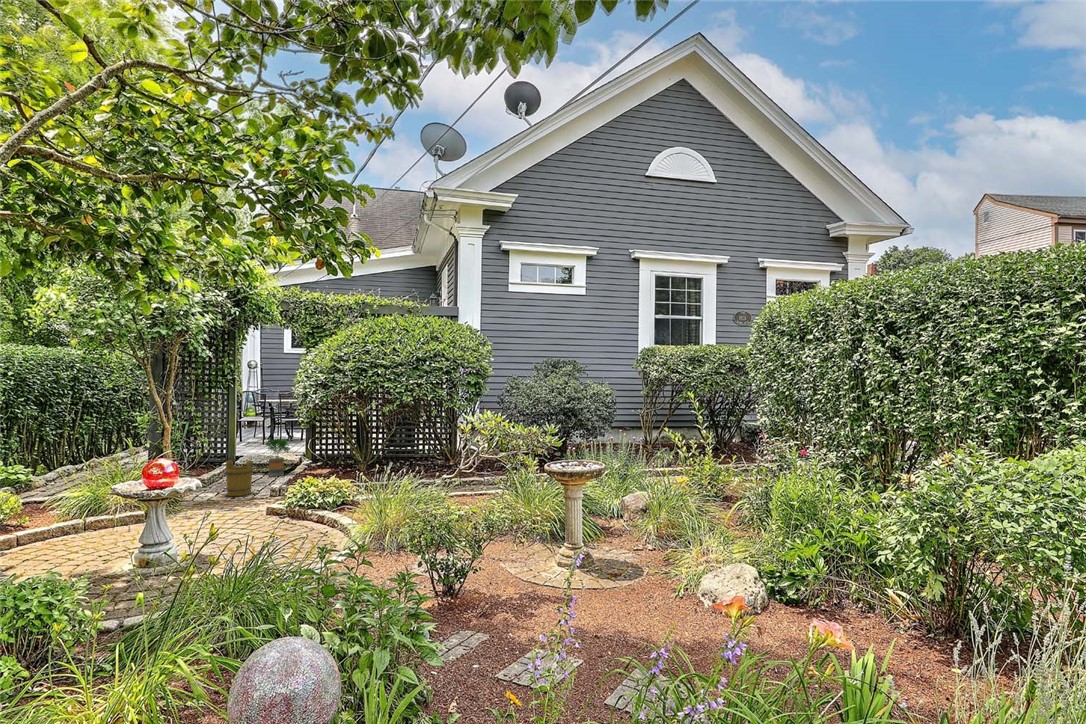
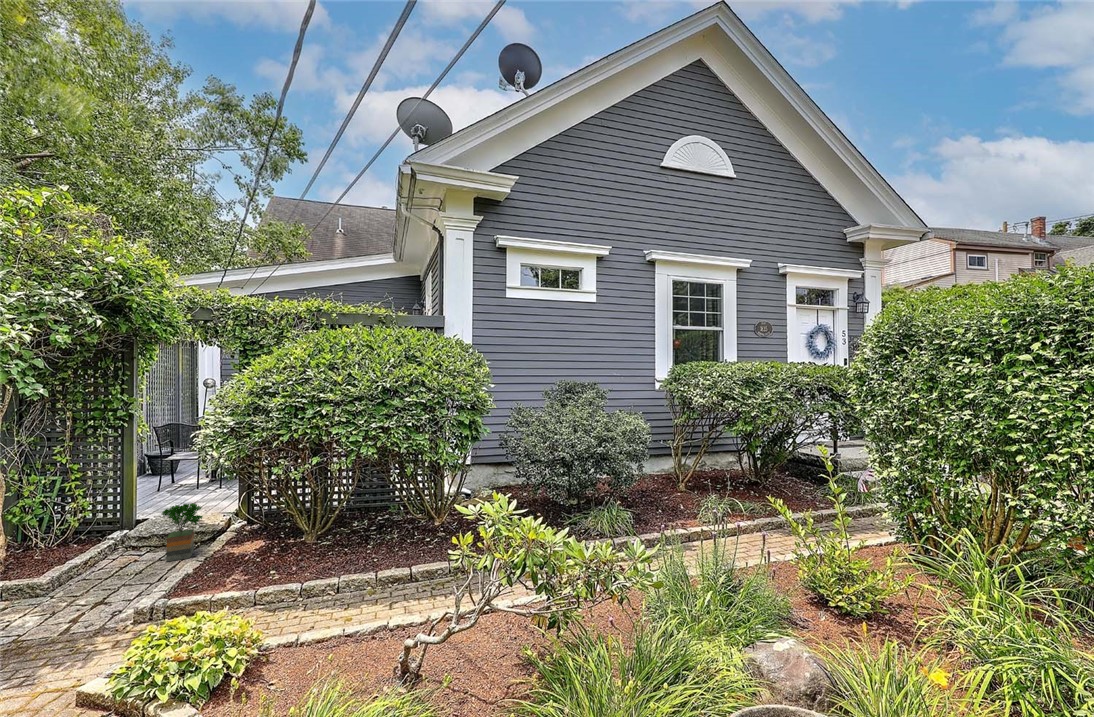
bucket: present [225,460,254,496] -> none [60,559,119,624]

